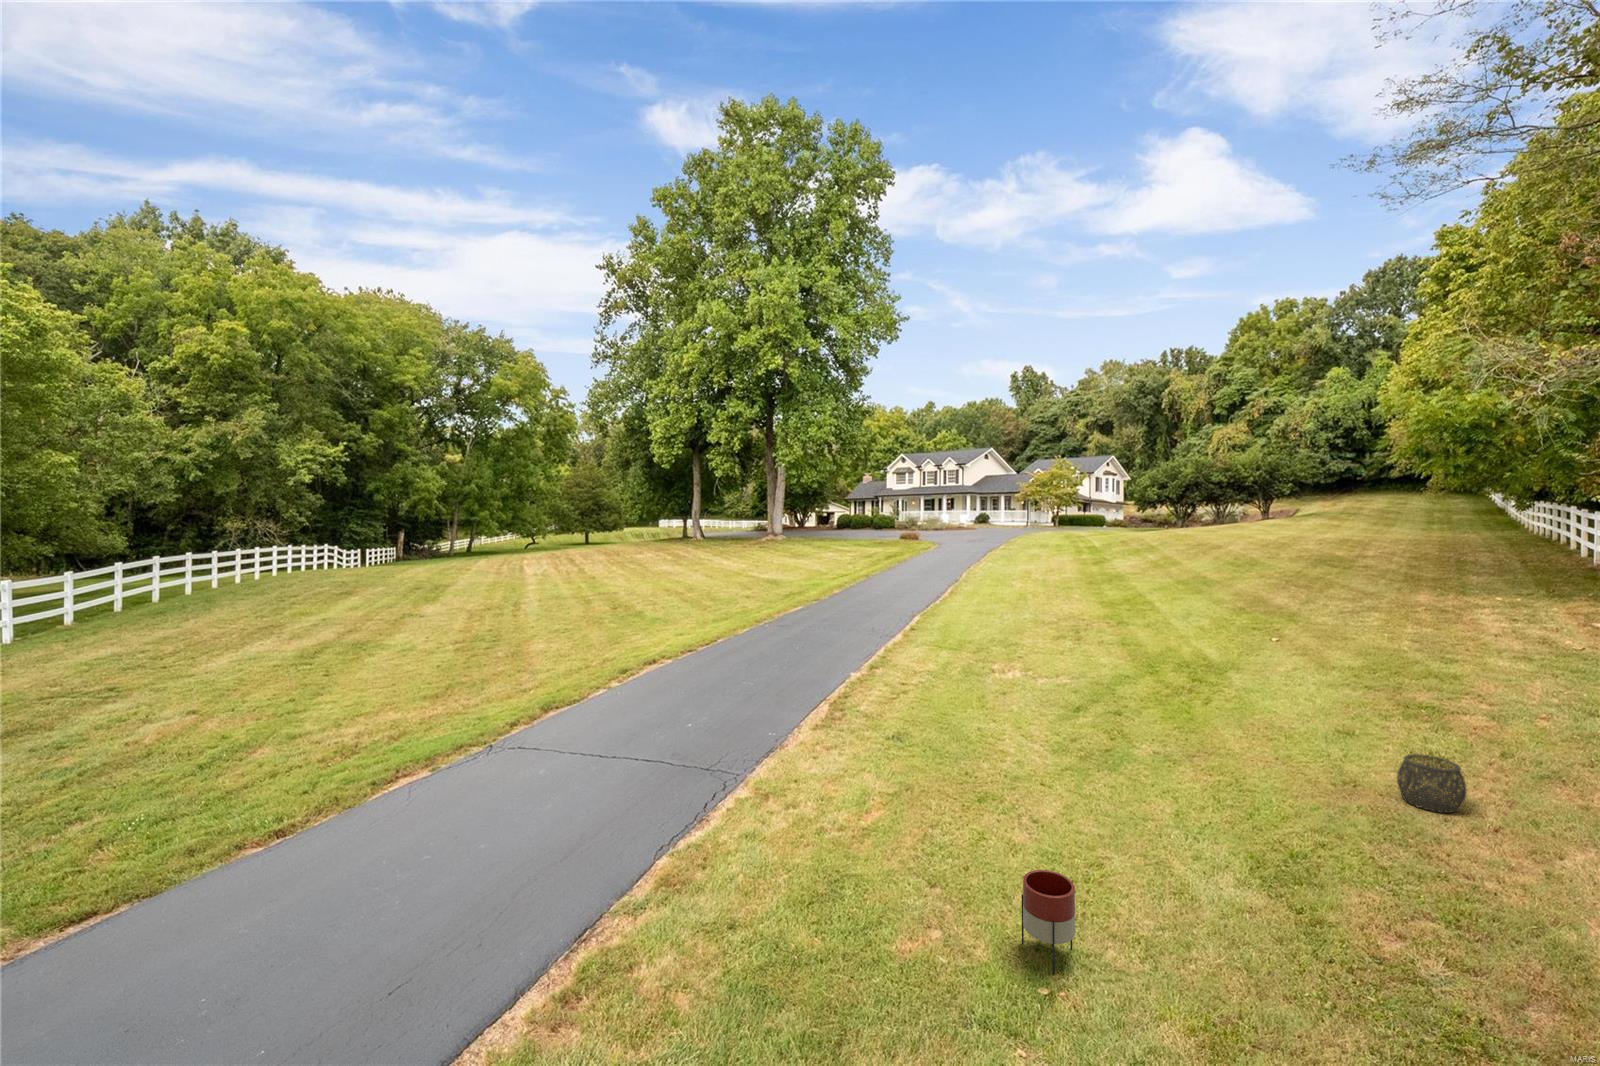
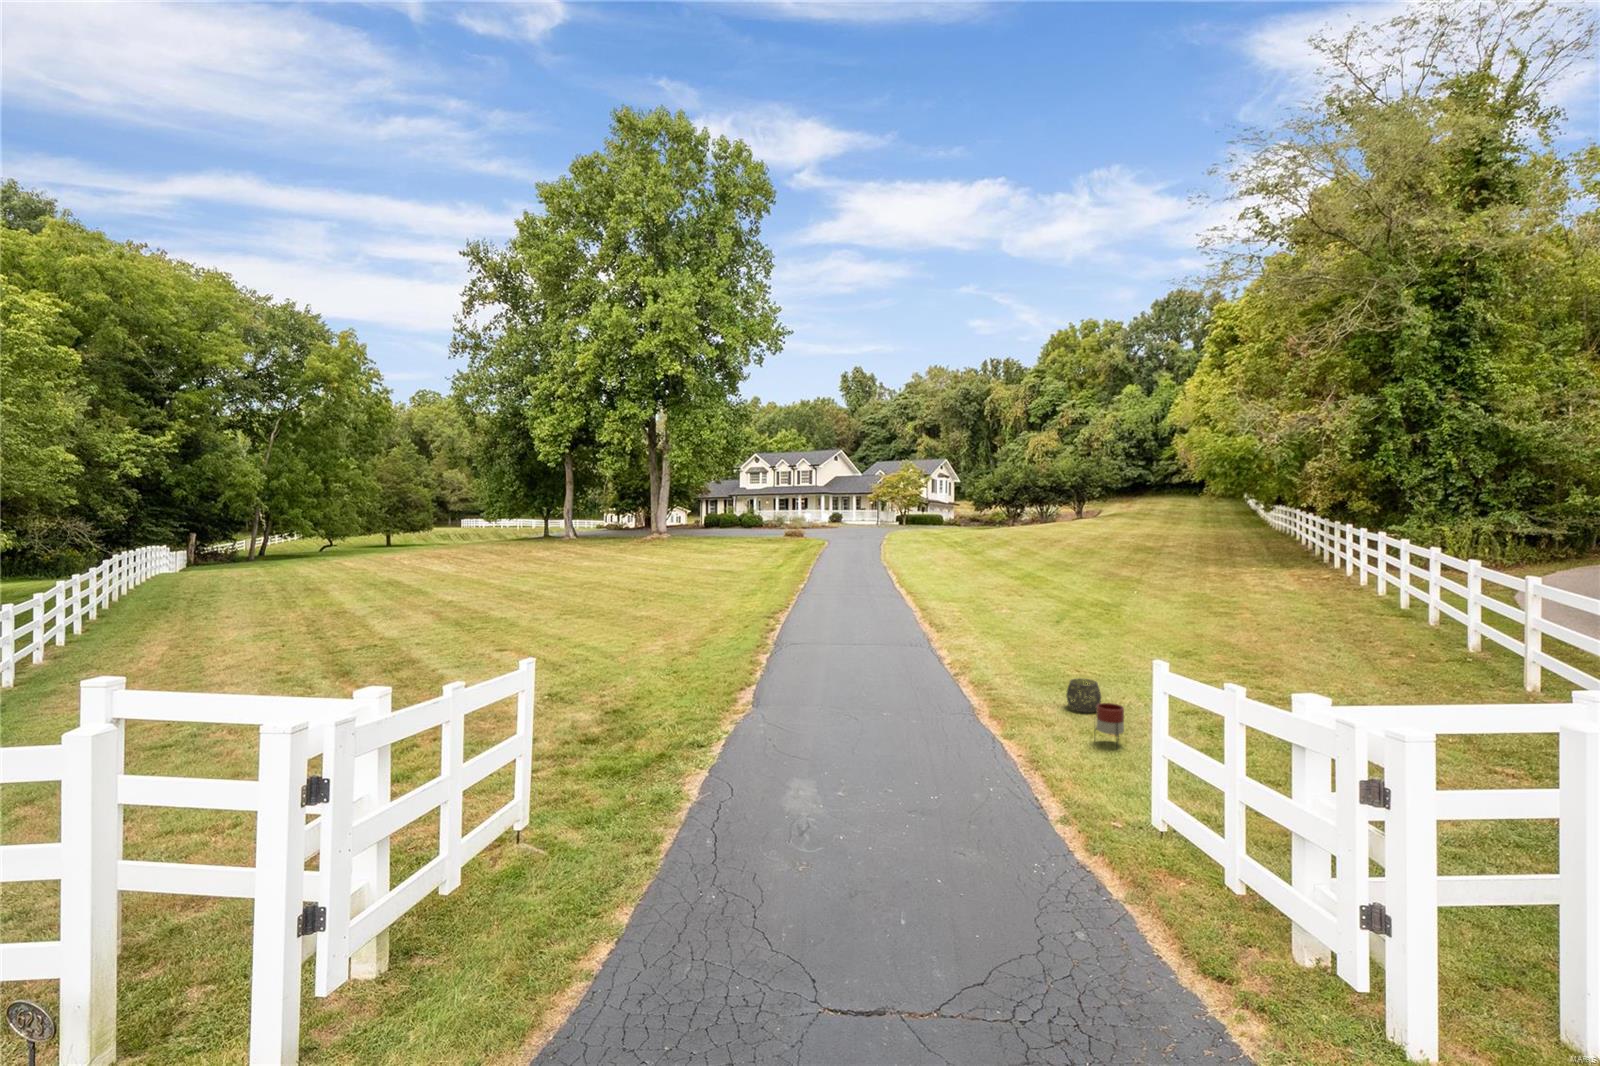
woven basket: present [1397,754,1466,813] -> present [1066,678,1101,713]

